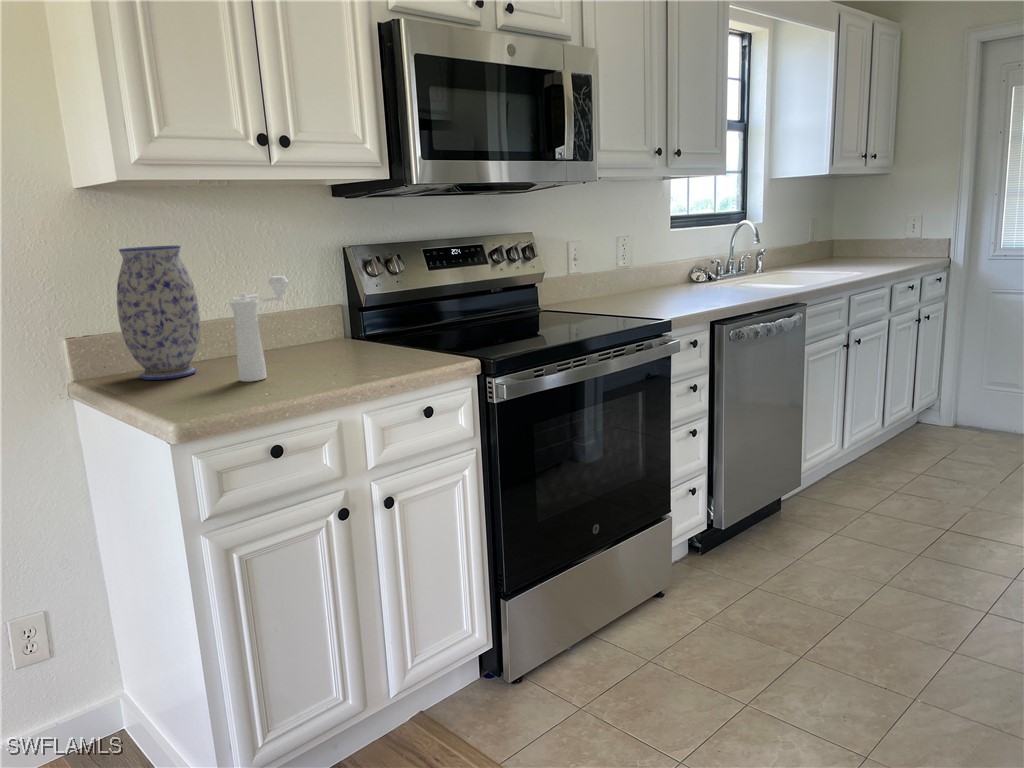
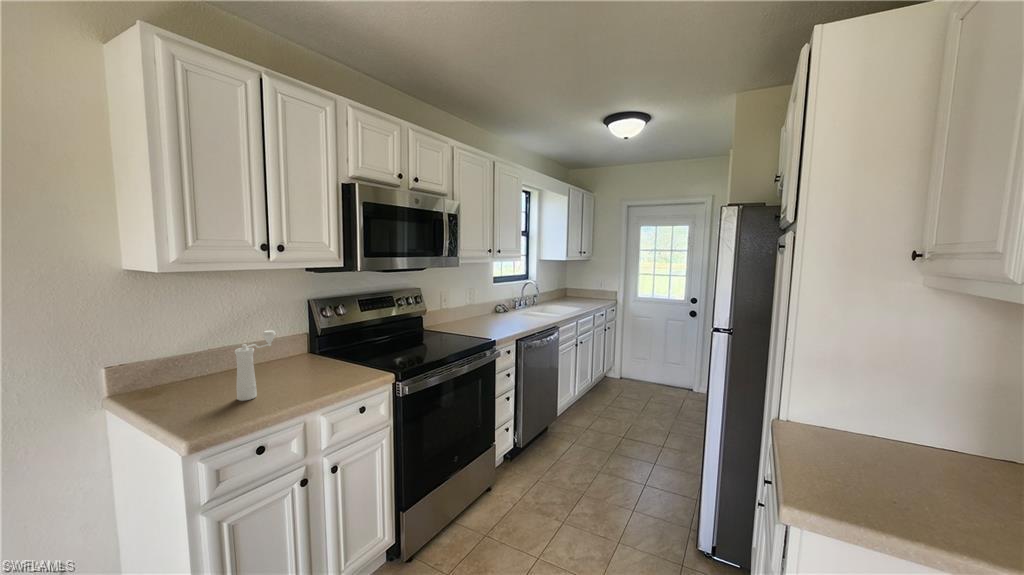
vase: present [117,246,200,380] -> none [149,310,212,400]

